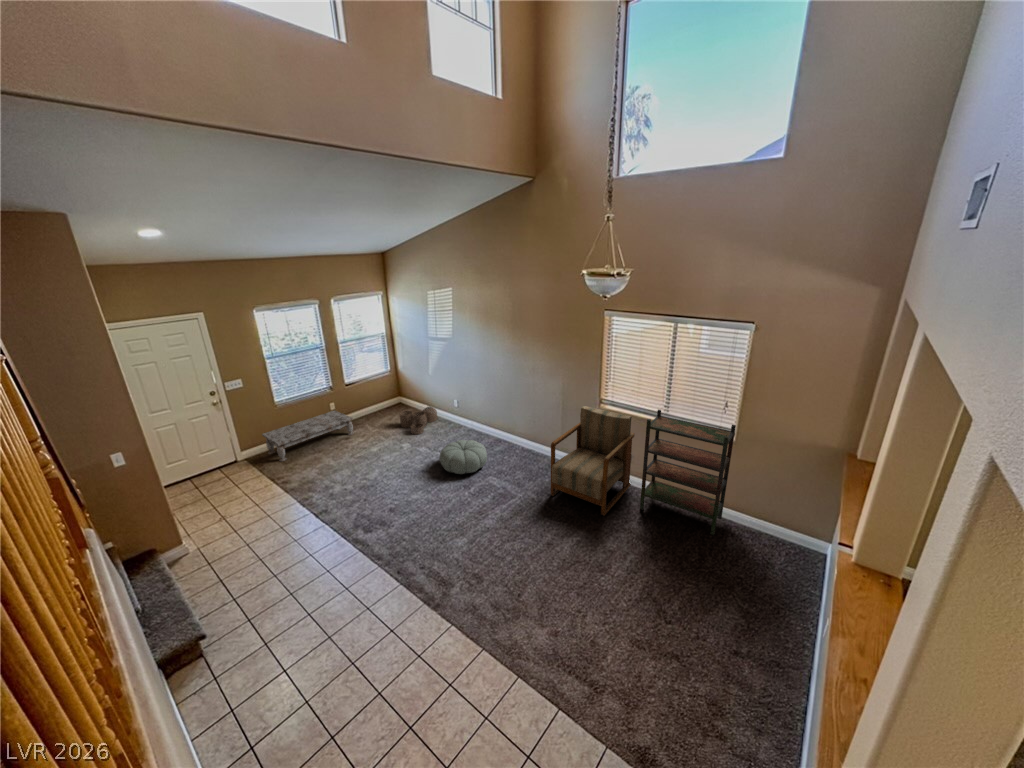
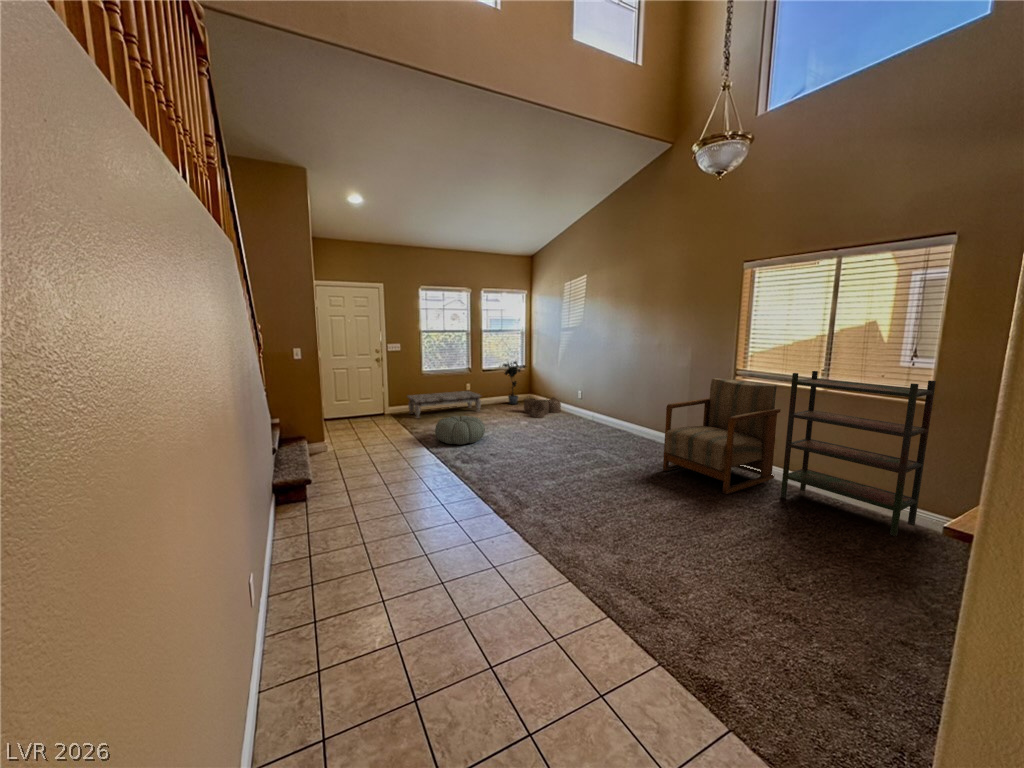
potted plant: none [364,369,396,414] -> present [499,361,527,404]
pouf: present [440,440,487,474] -> present [435,416,485,444]

